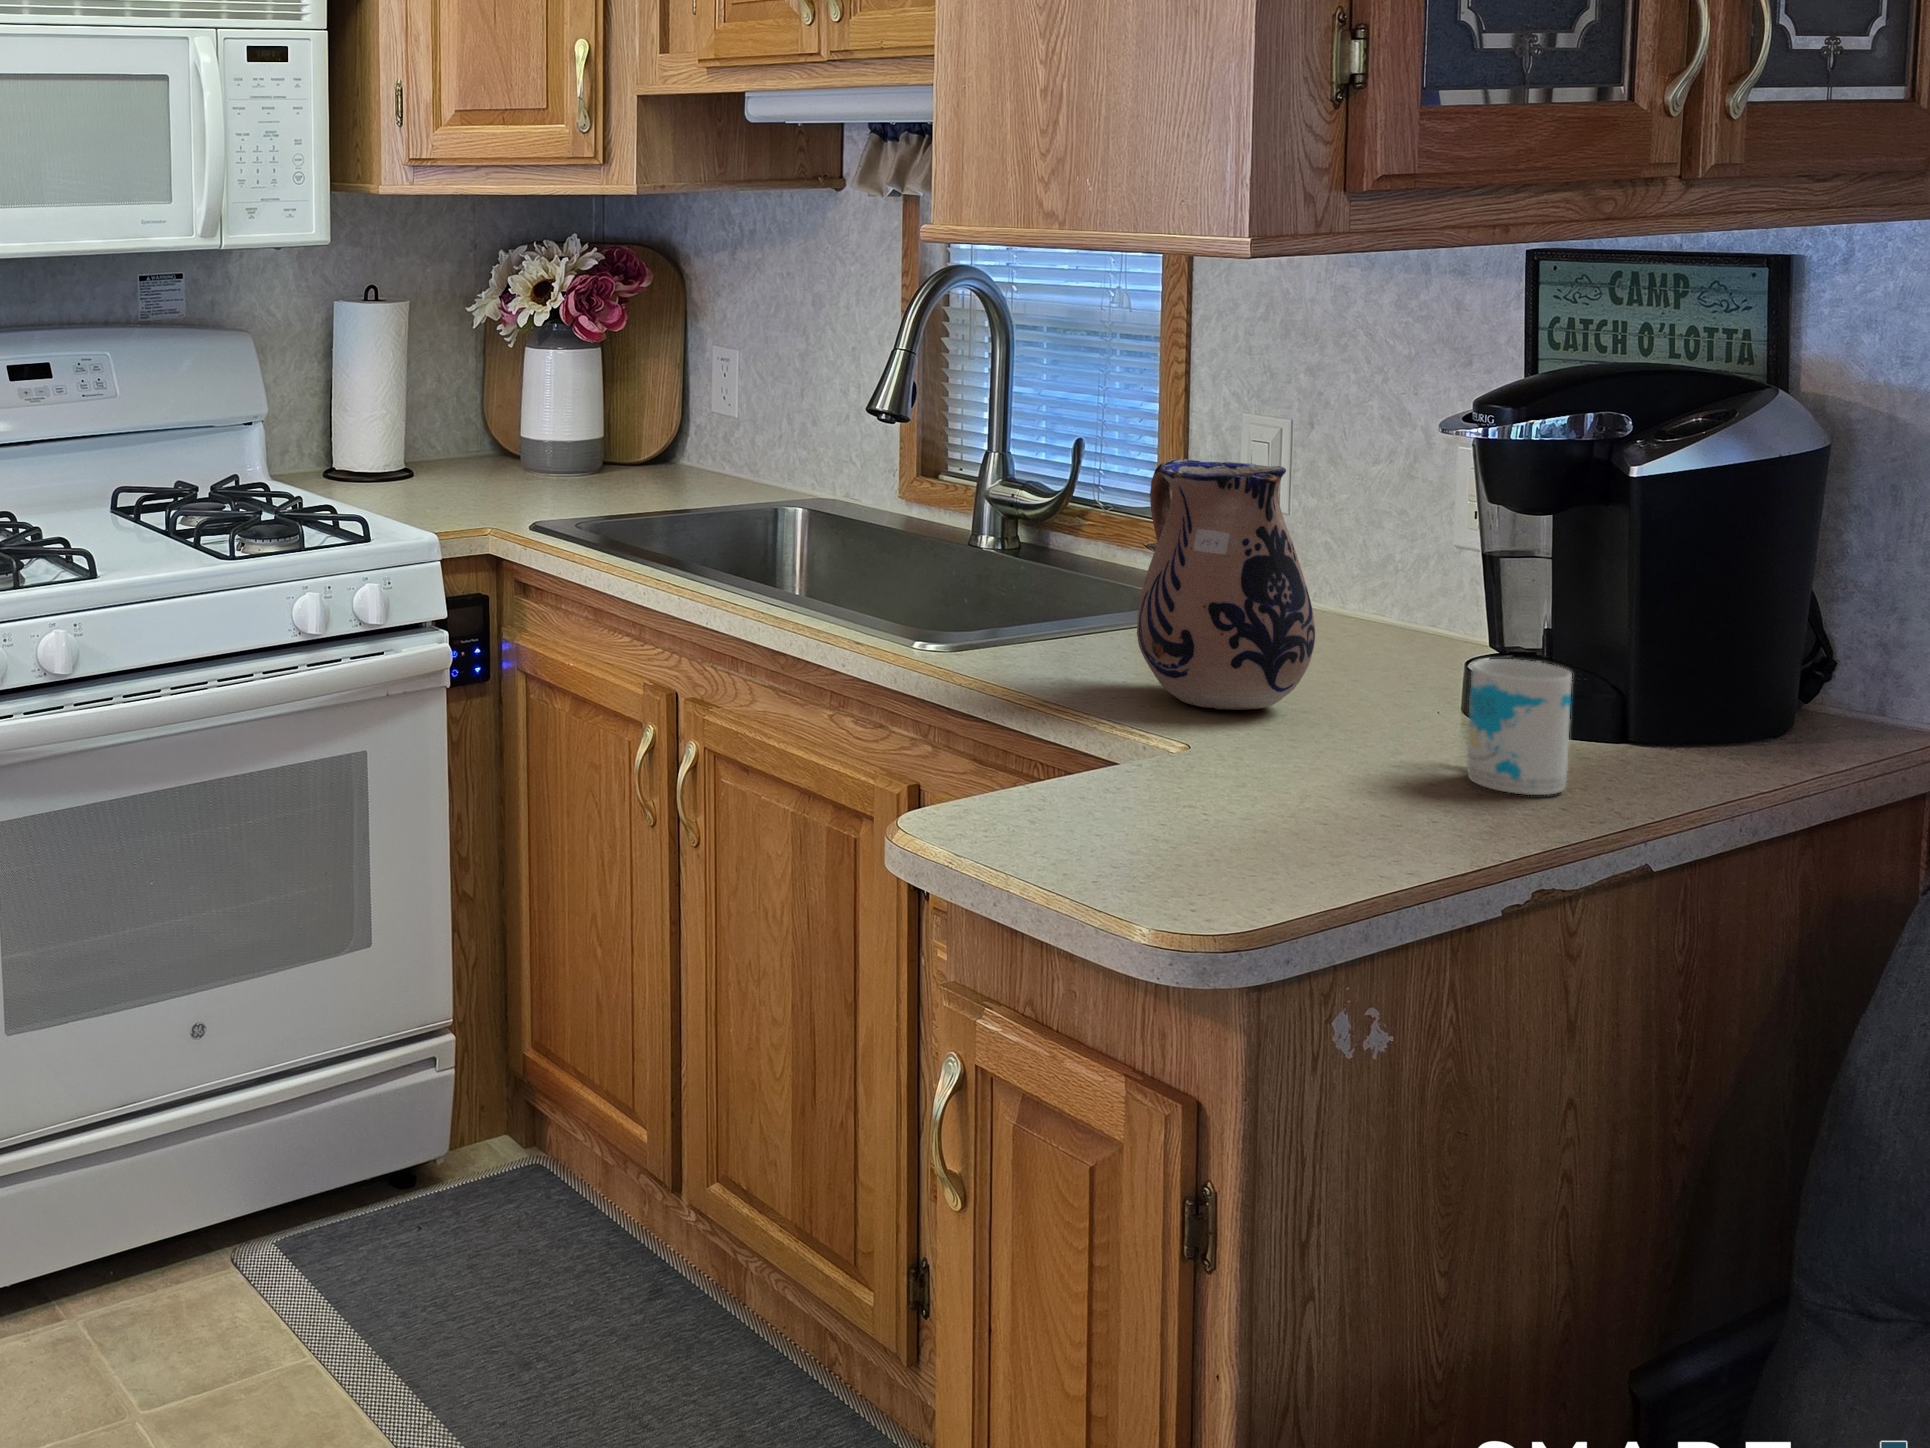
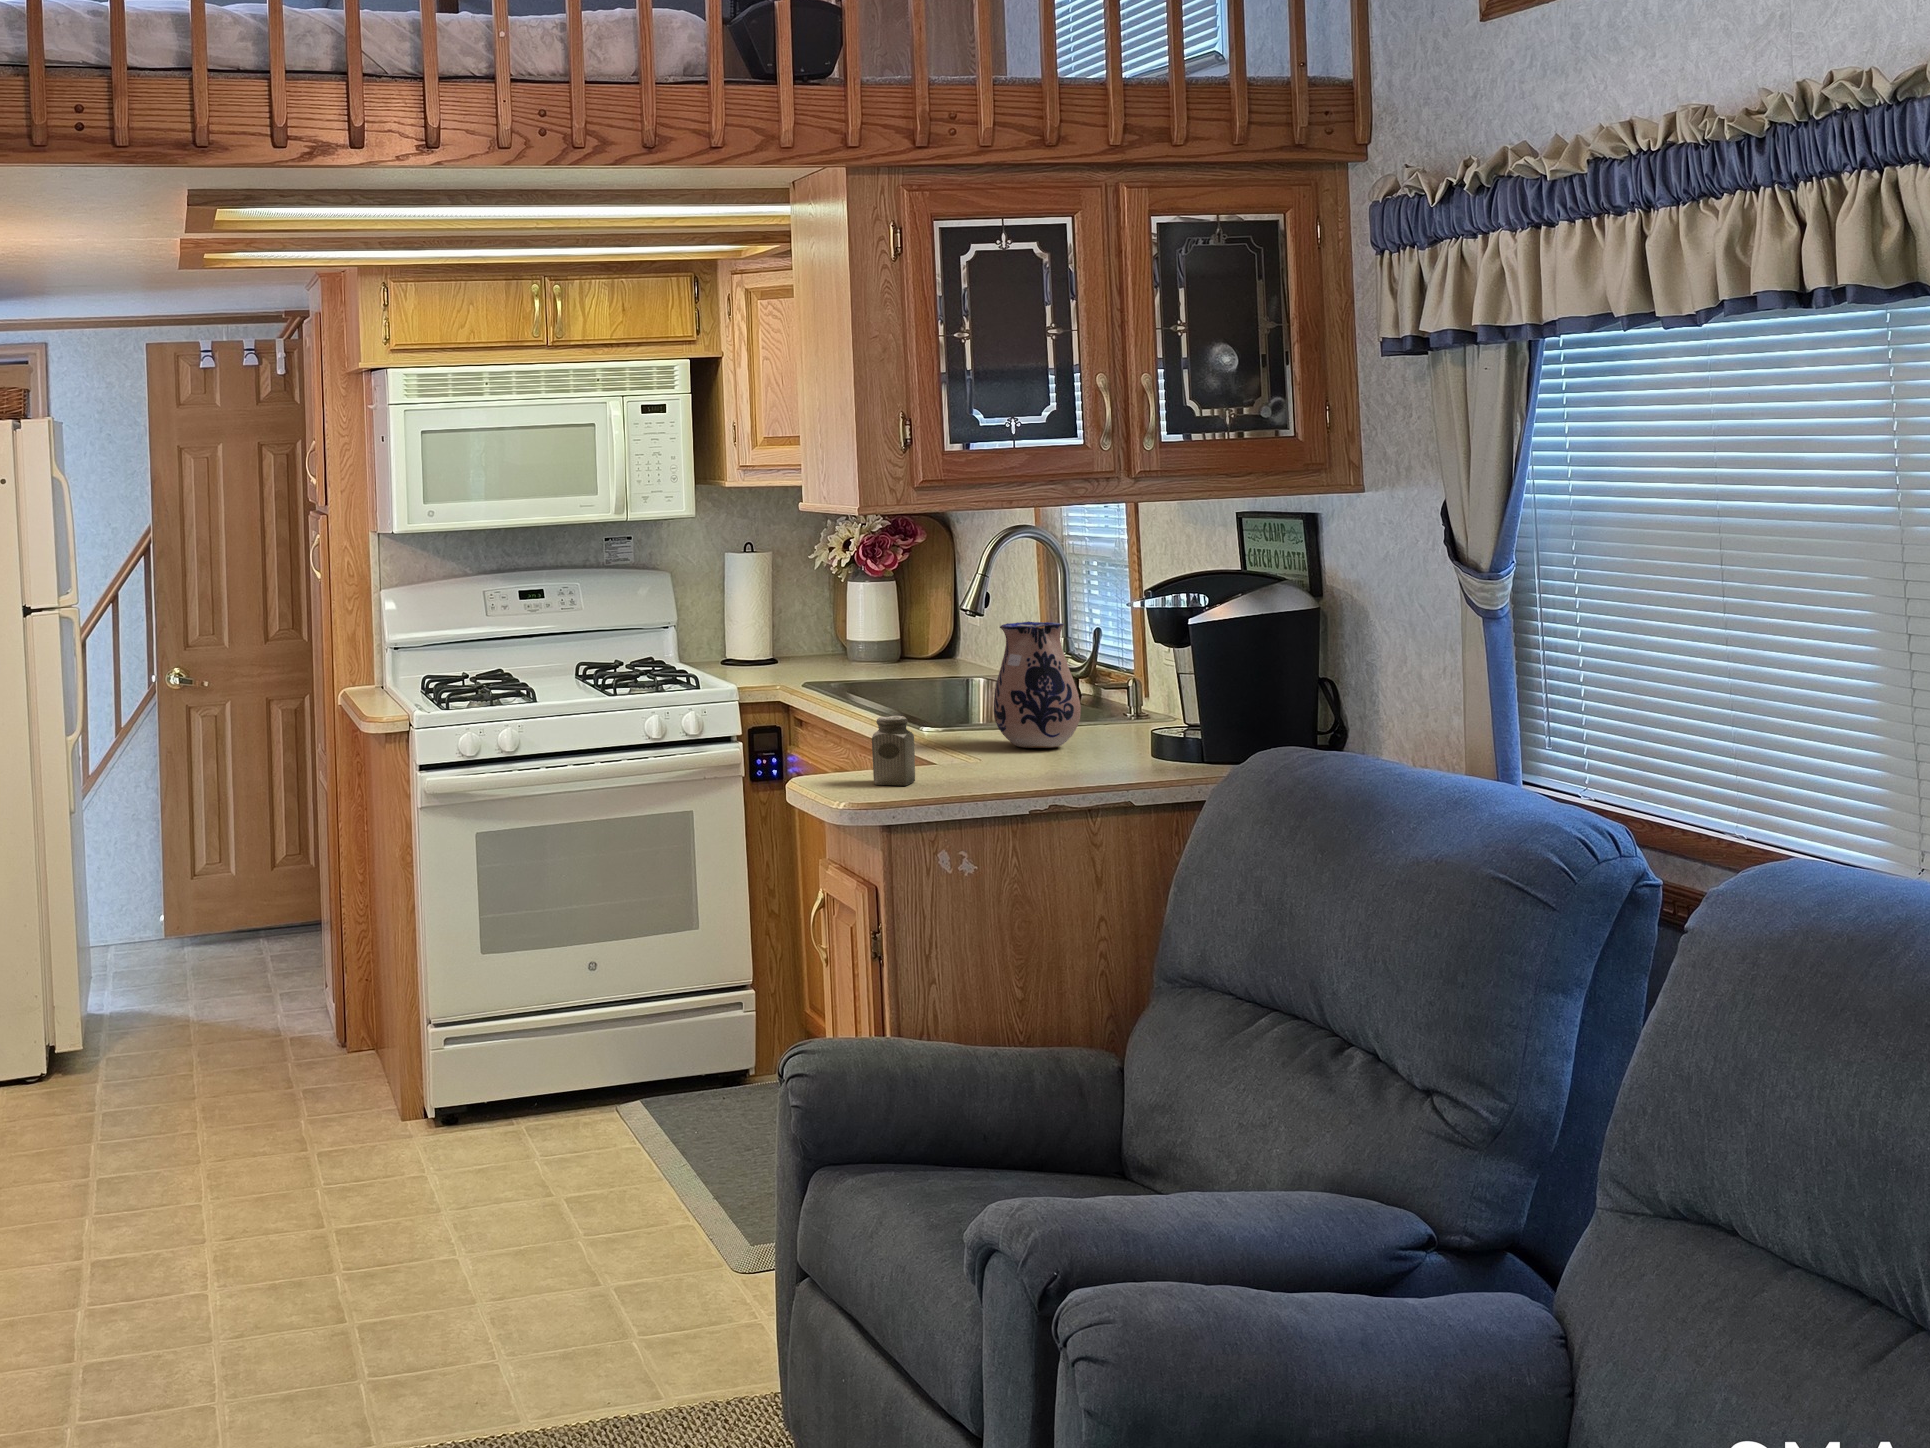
mug: present [1468,659,1572,795] -> none [1086,710,1131,772]
salt shaker: none [1172,712,1275,877] -> present [872,716,915,785]

